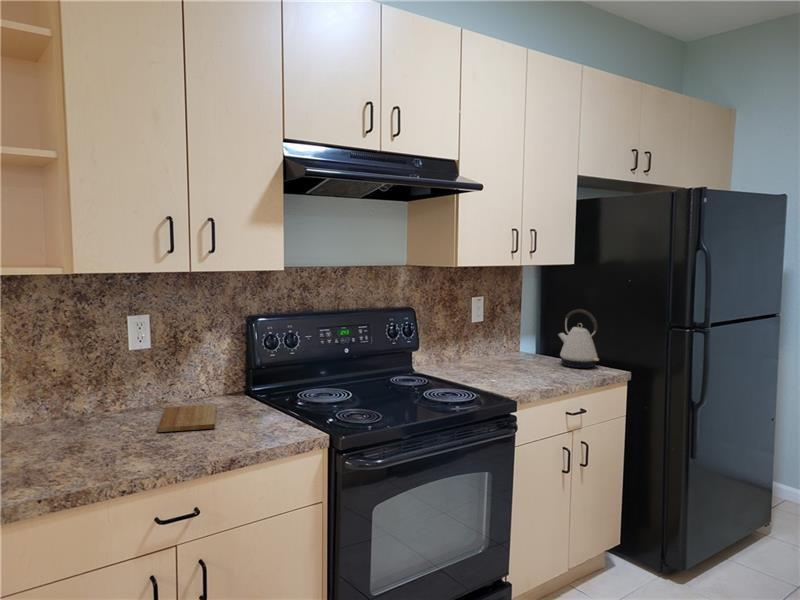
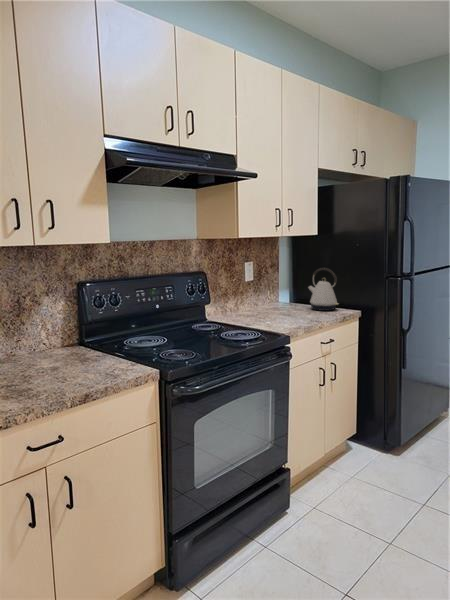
cutting board: present [157,405,217,432] -> none [17,354,65,378]

